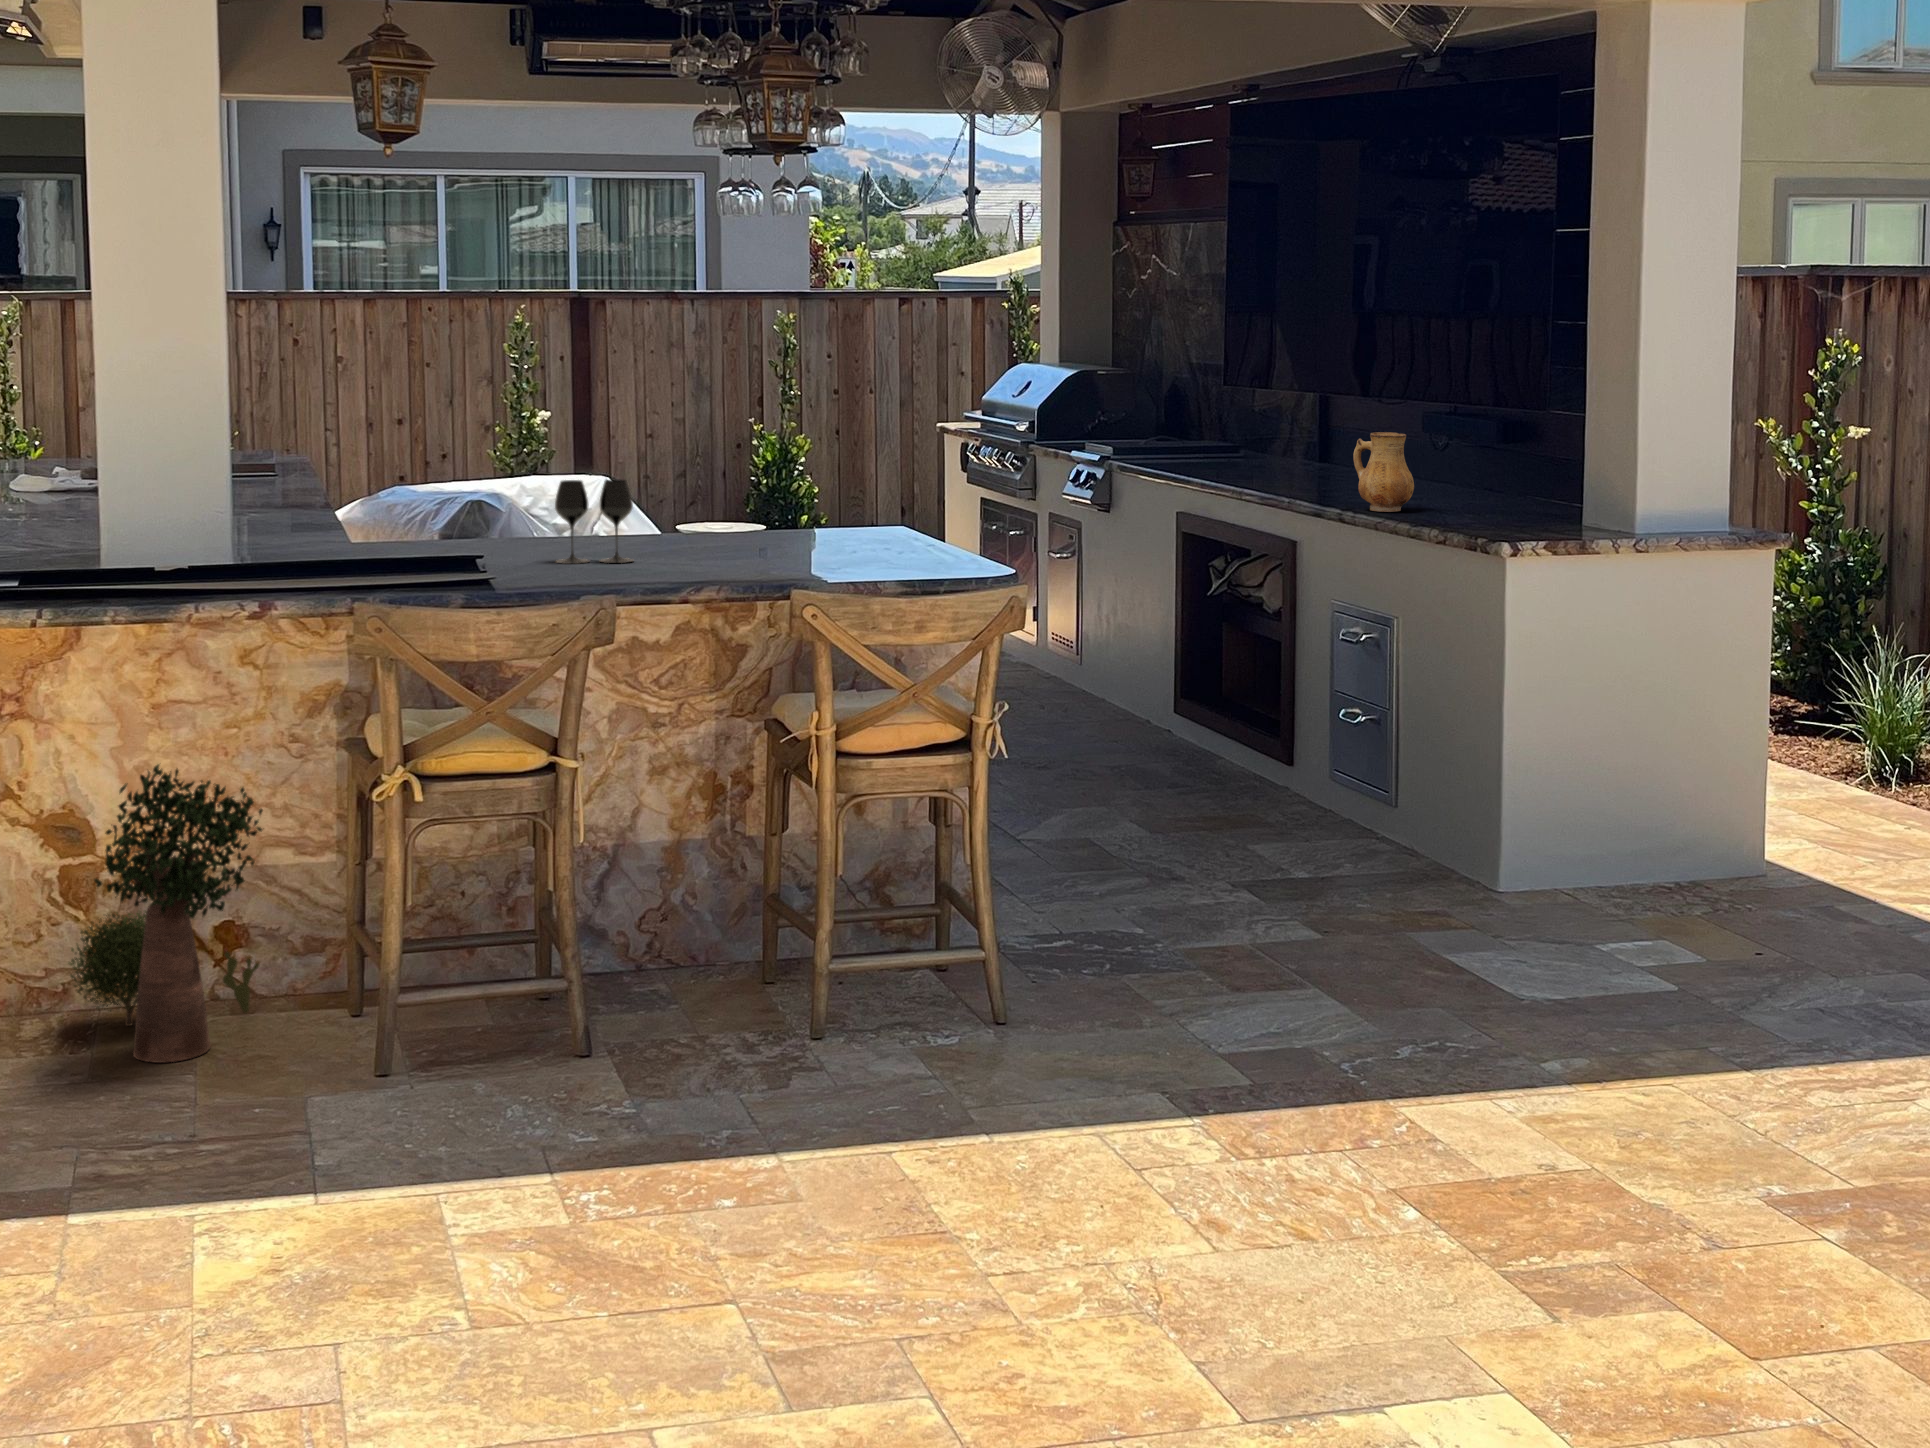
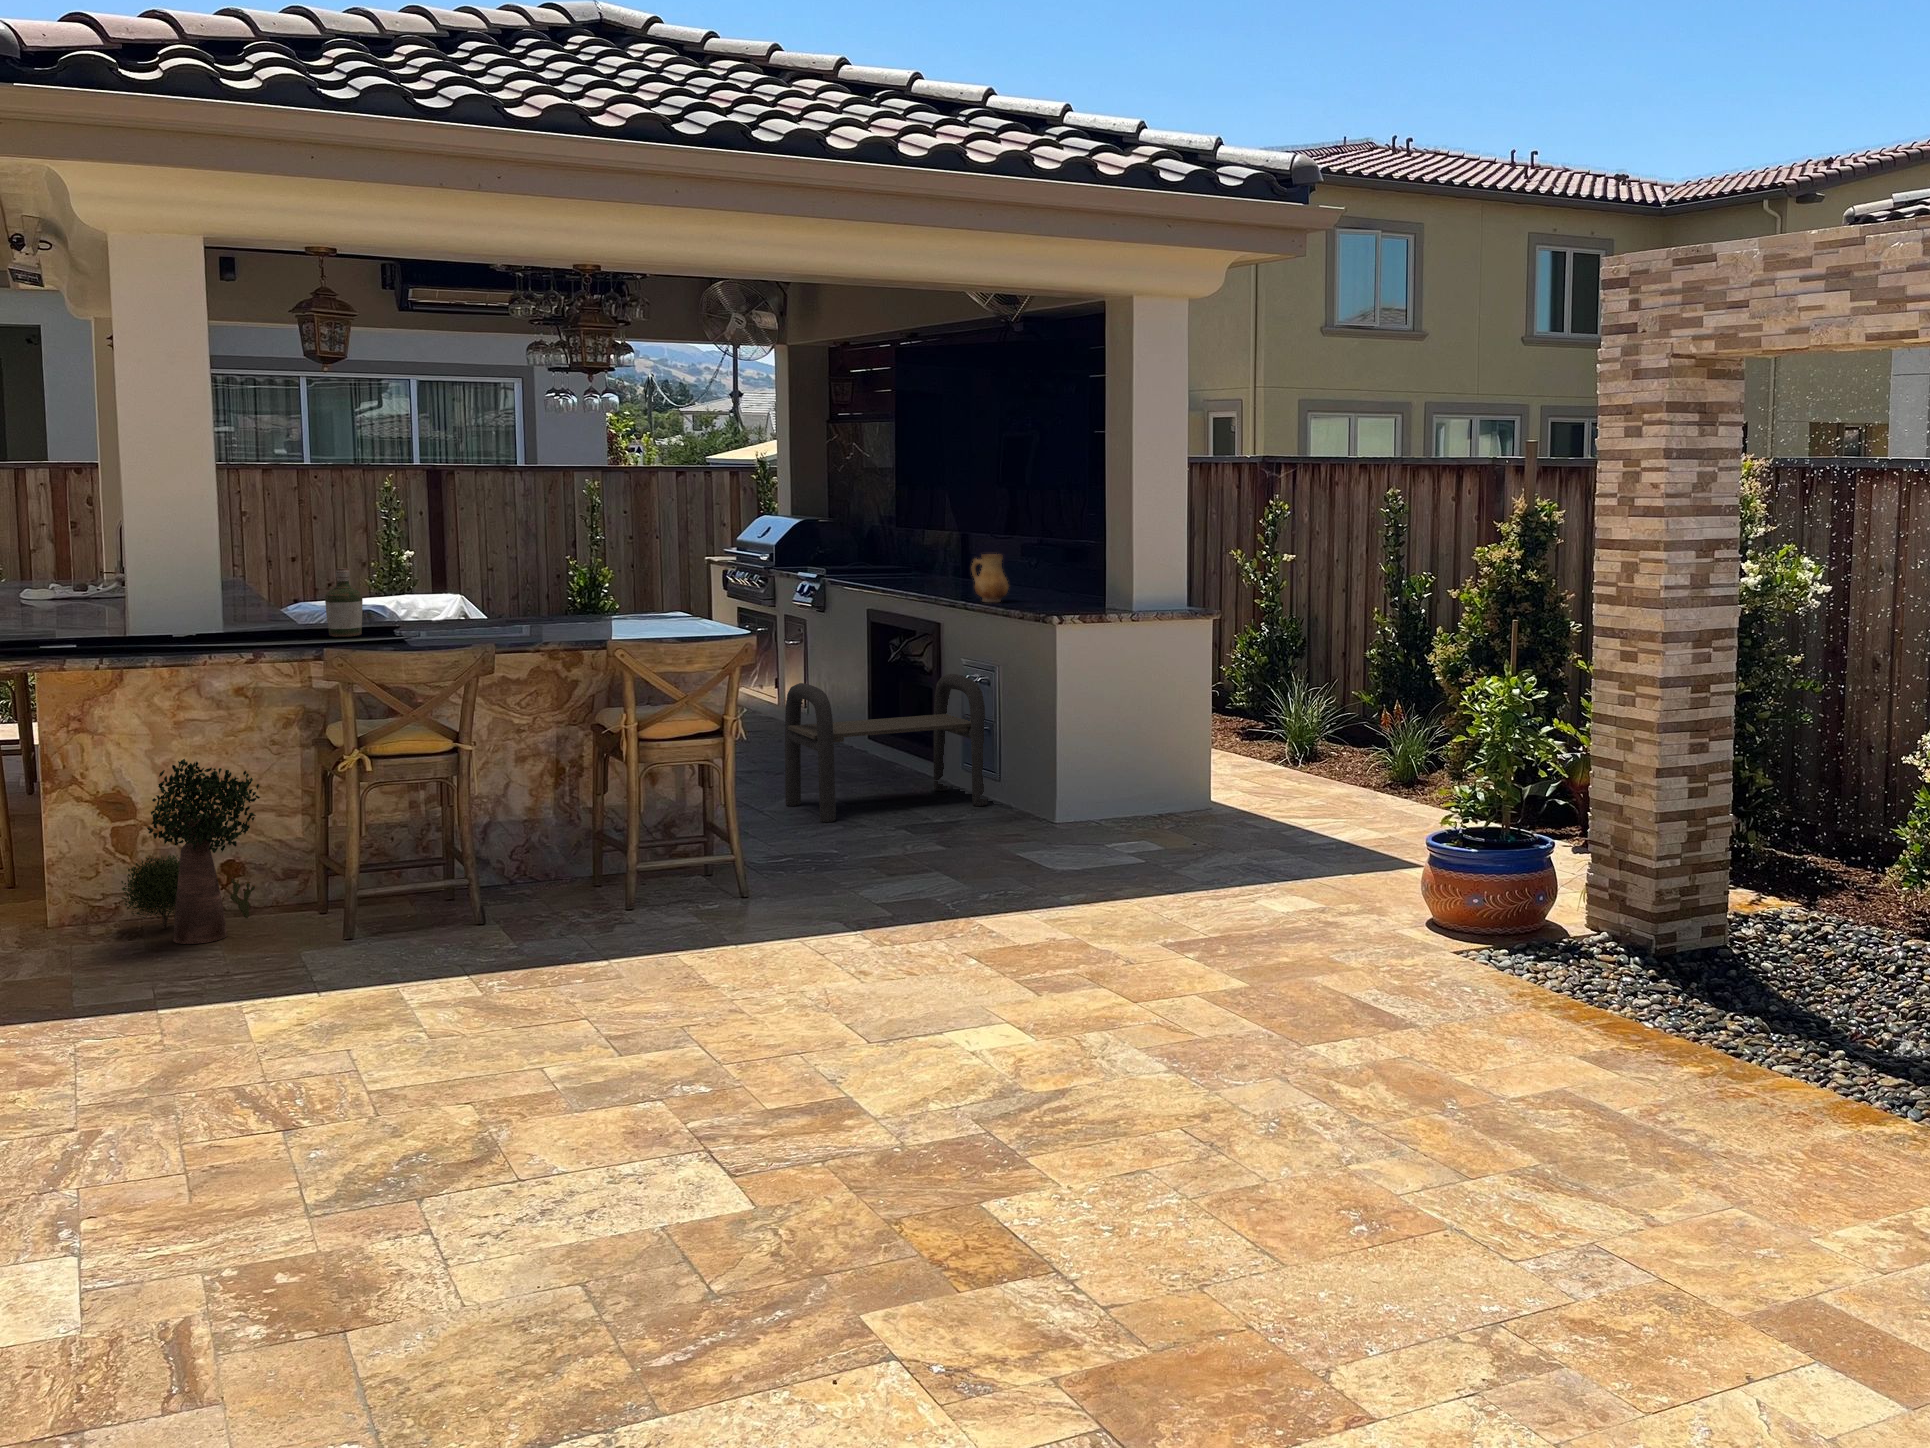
bottle: none [382,459,435,566] -> present [325,568,363,637]
wine glass: present [555,480,633,564] -> none [446,582,501,635]
bench: none [1054,626,1376,868] -> present [785,674,987,822]

